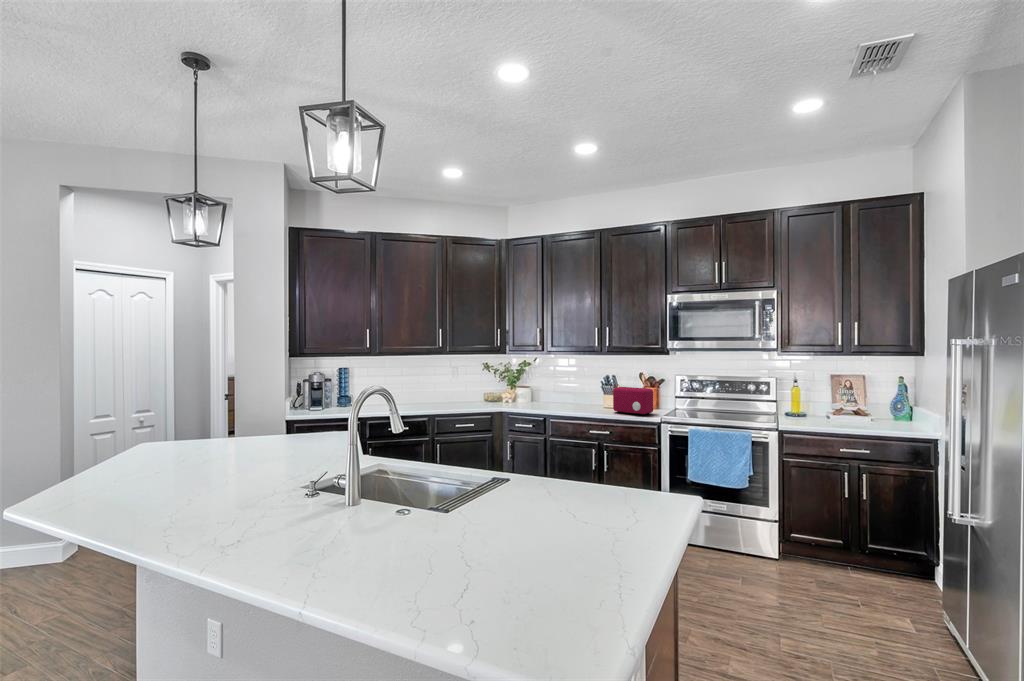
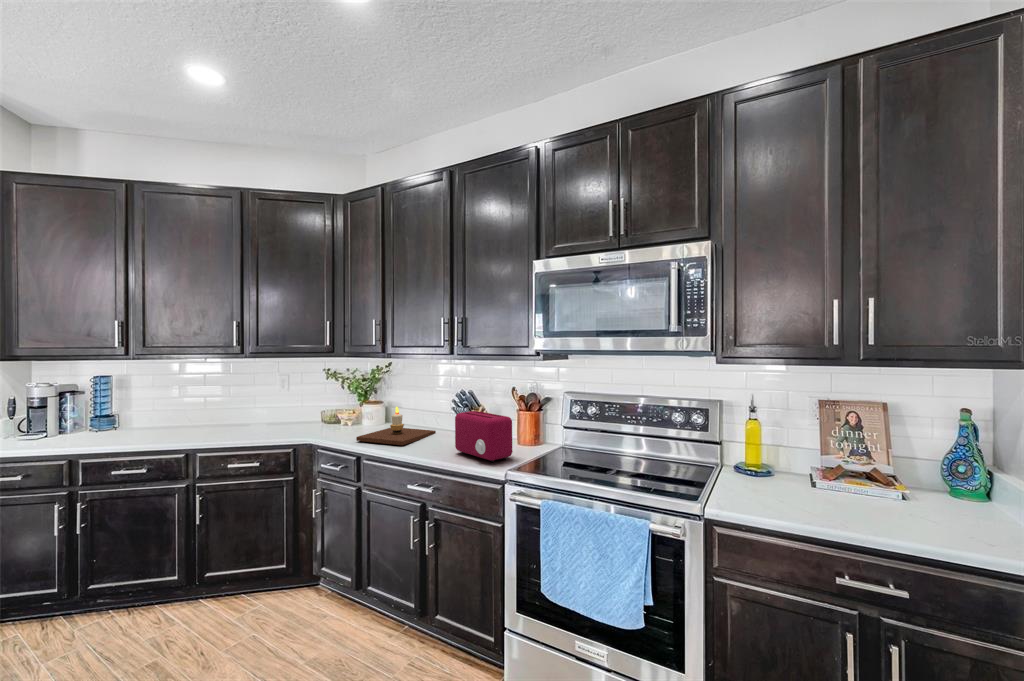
candle: none [536,387,580,410] -> present [356,407,436,445]

